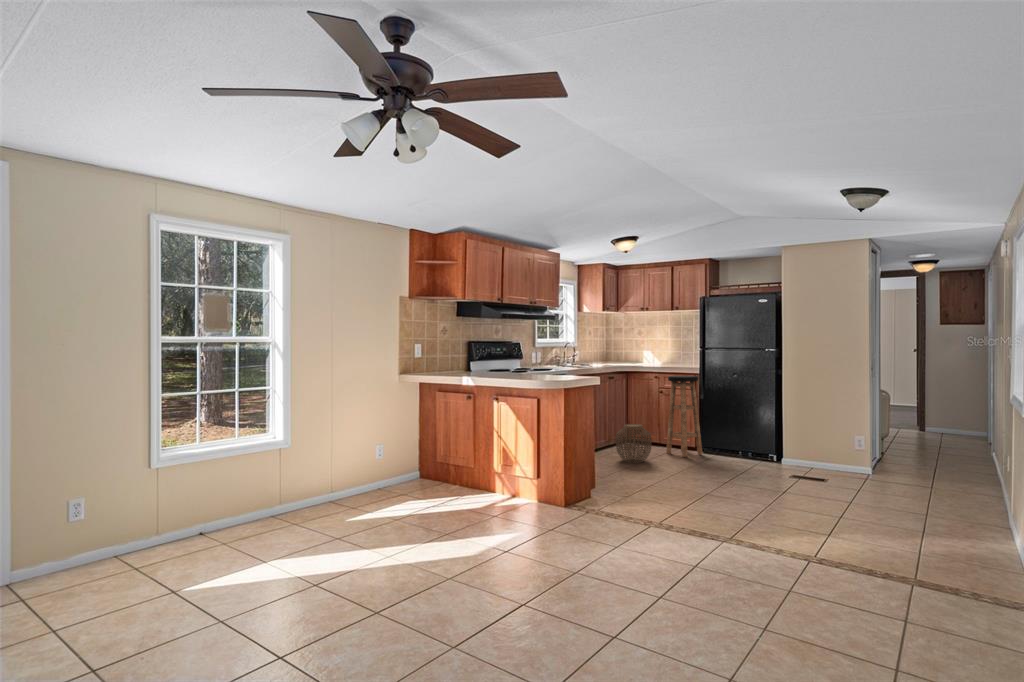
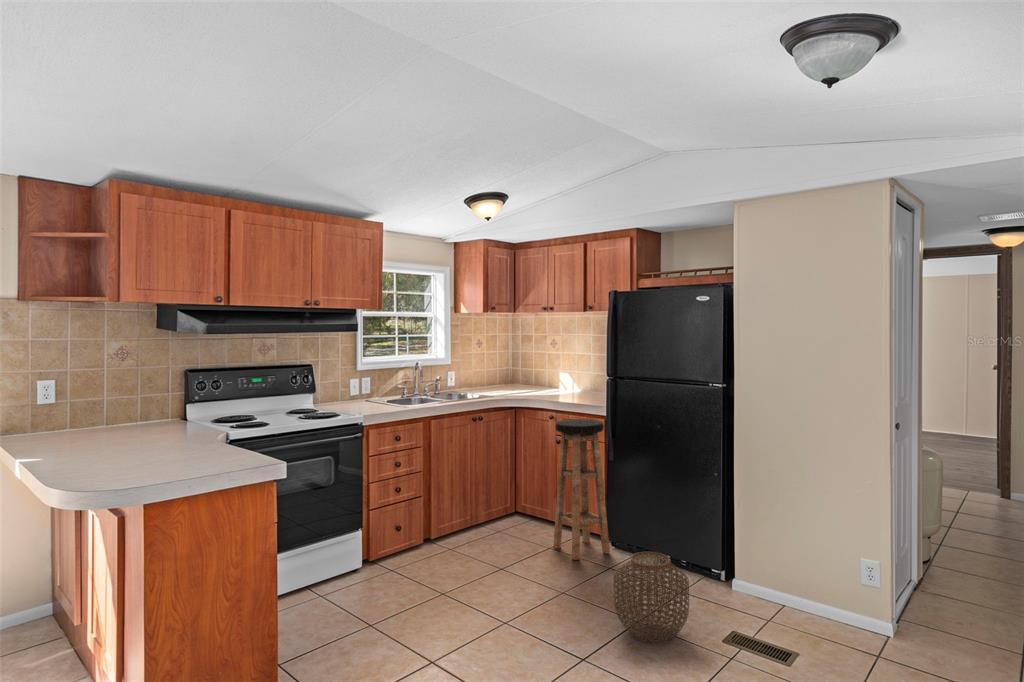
woven basket: present [616,424,651,463] -> present [614,552,689,643]

